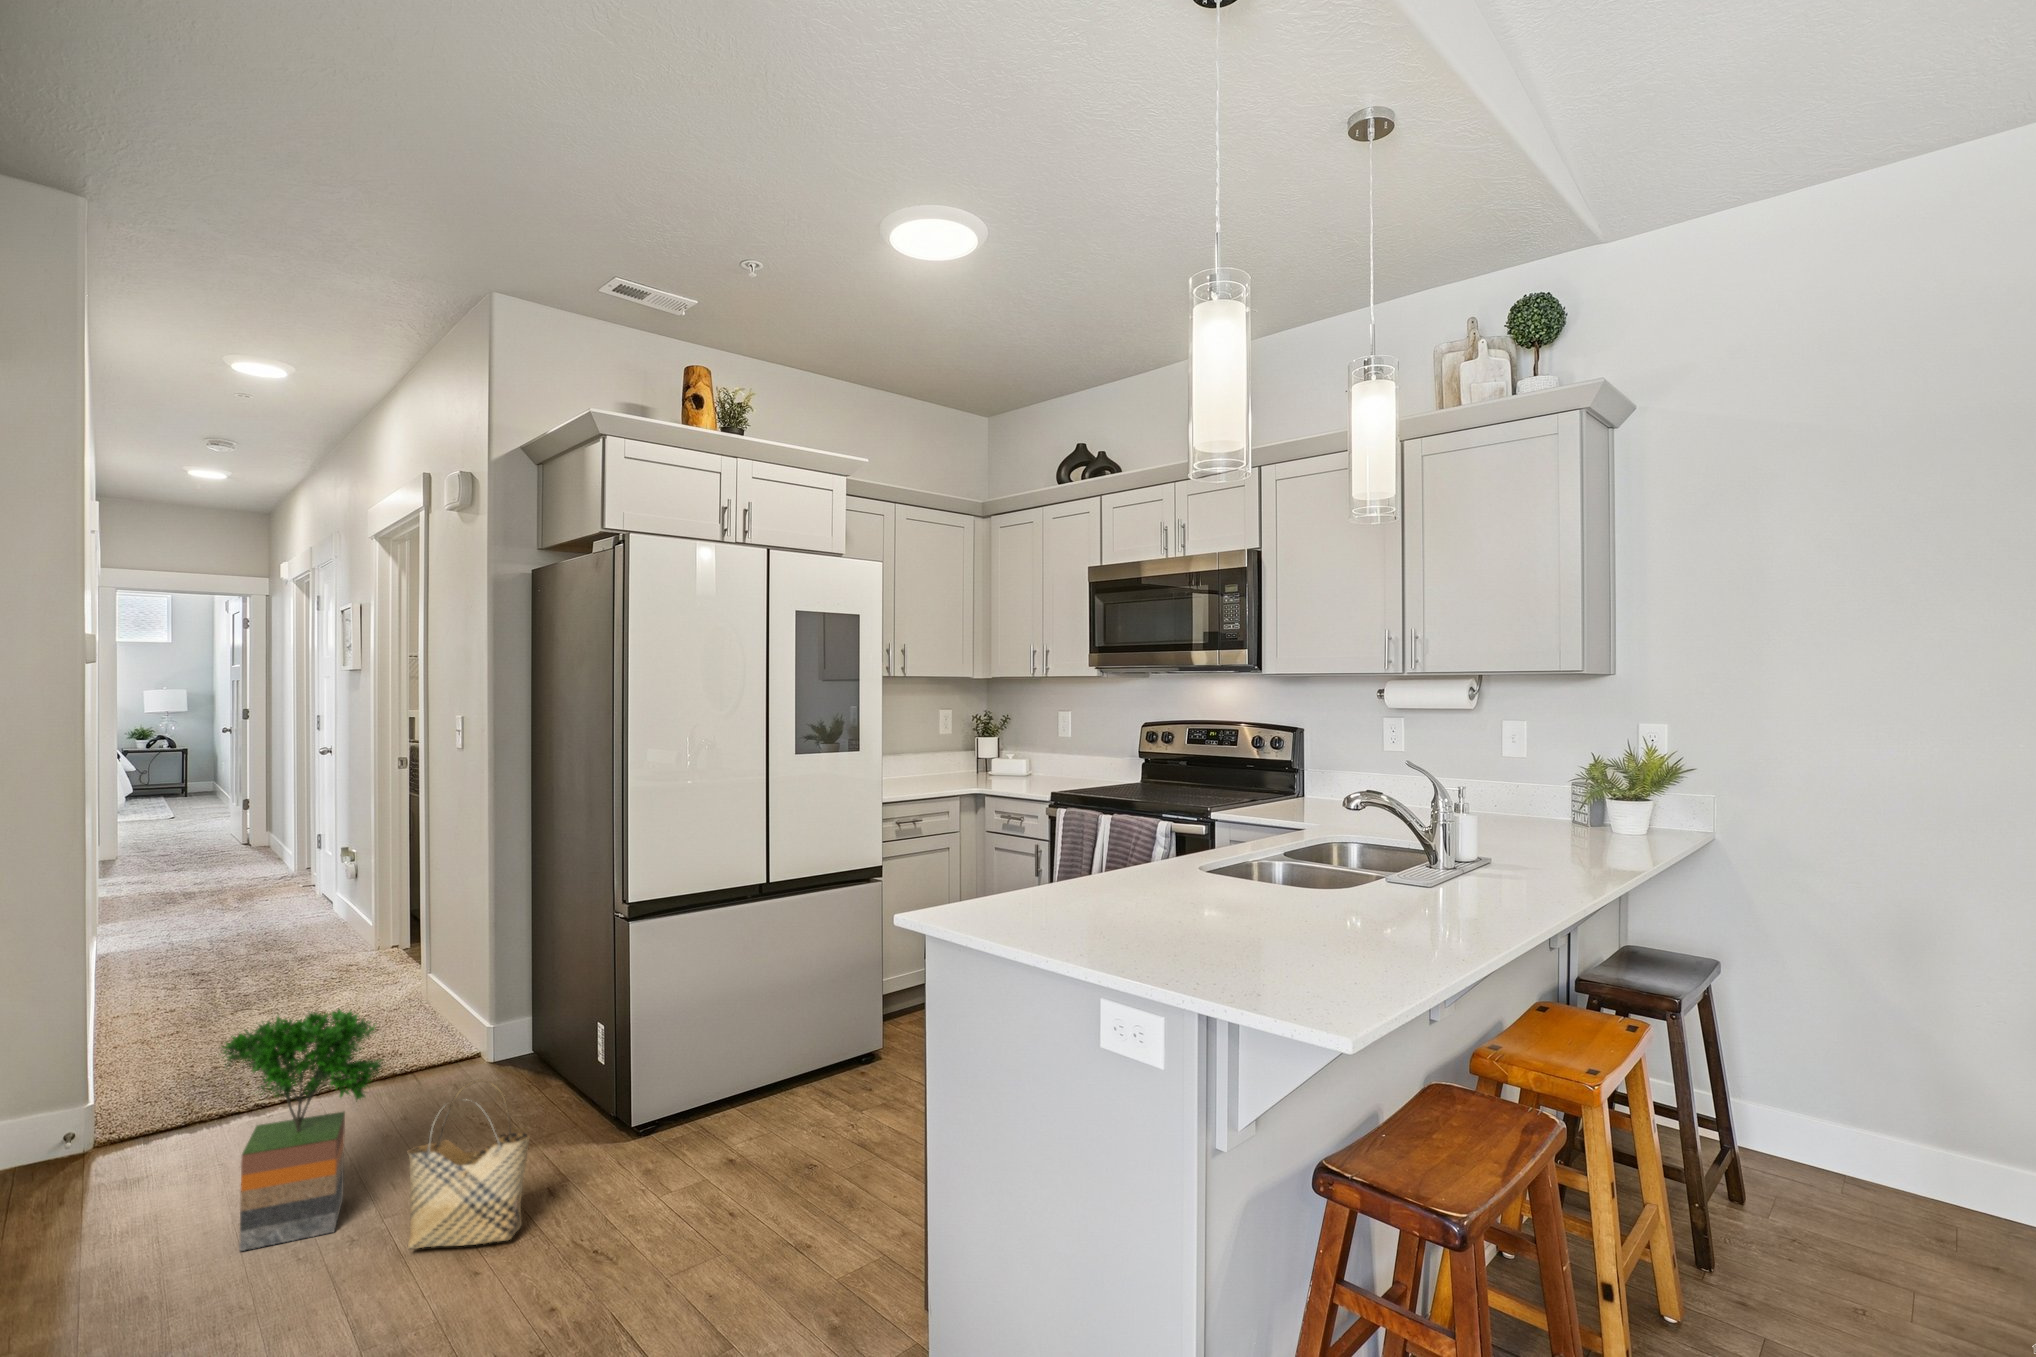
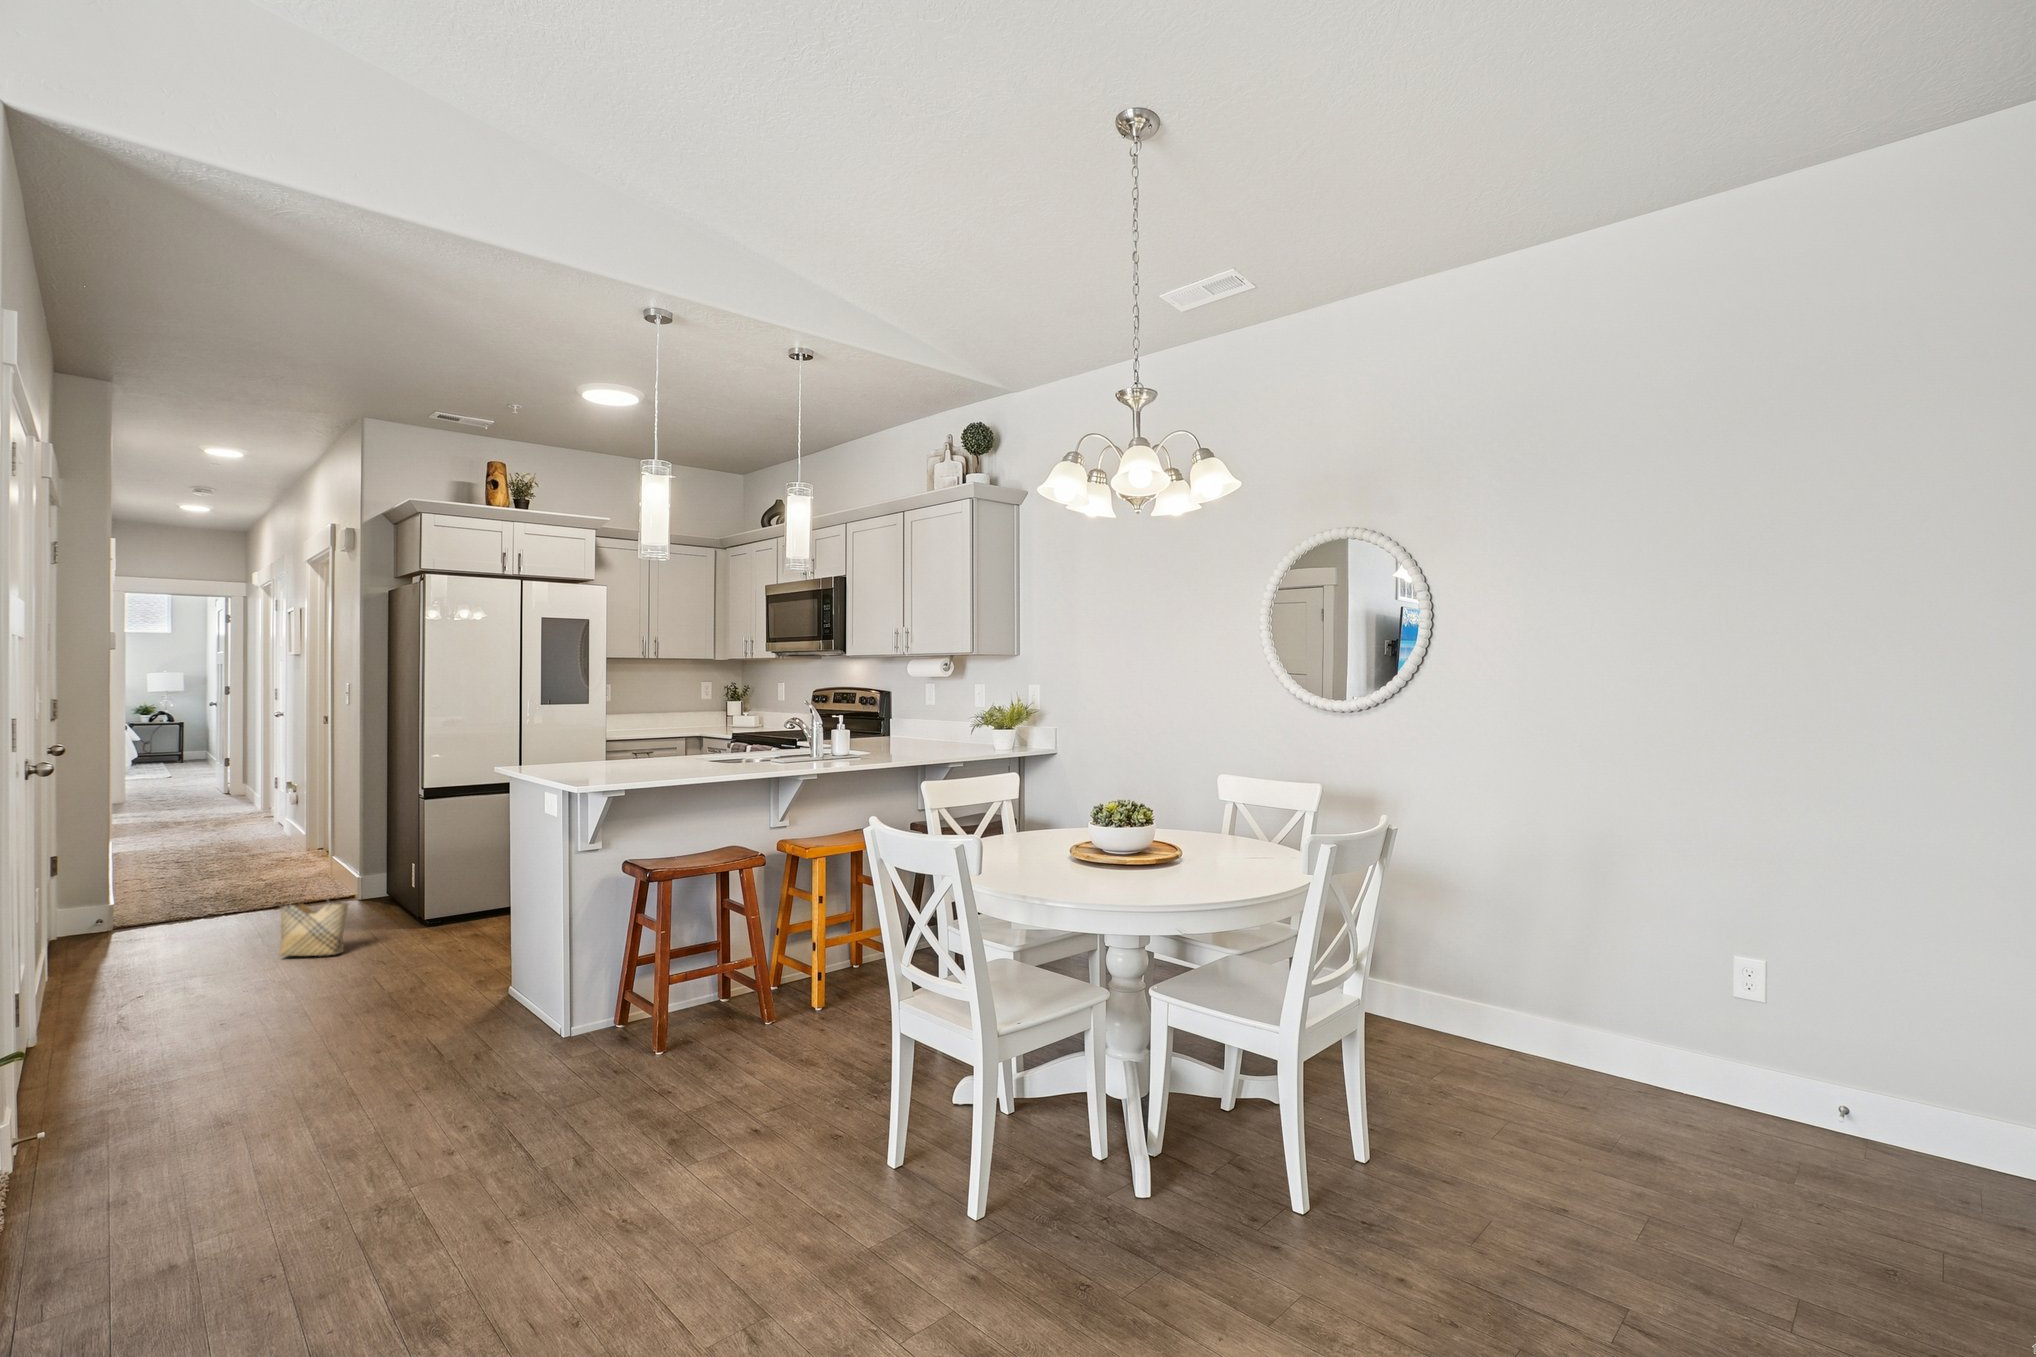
potted tree: present [220,1008,382,1251] -> none [179,838,274,958]

